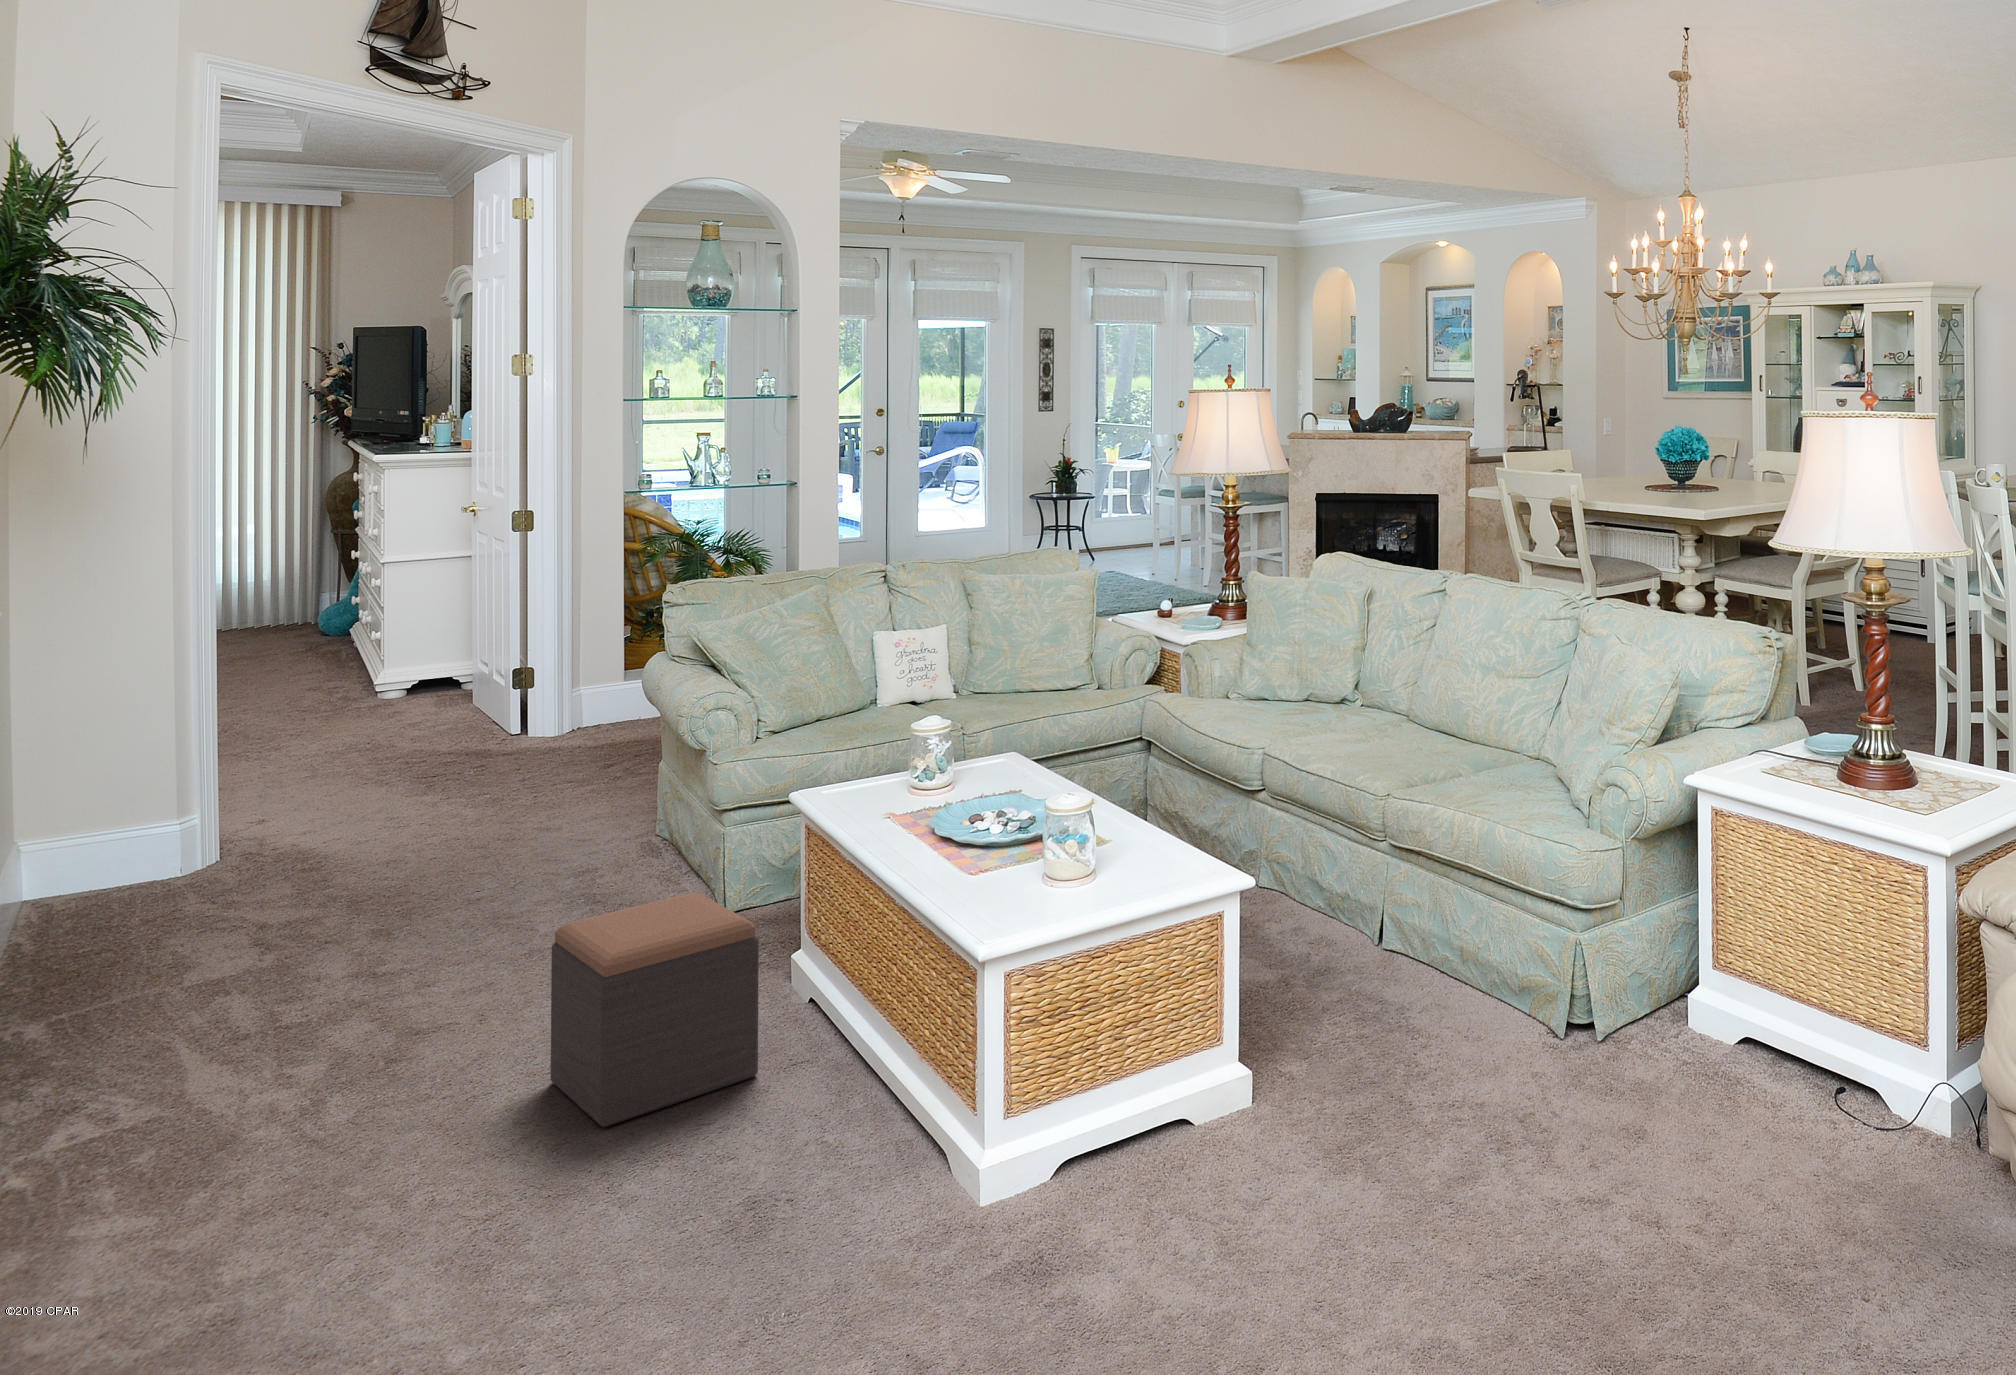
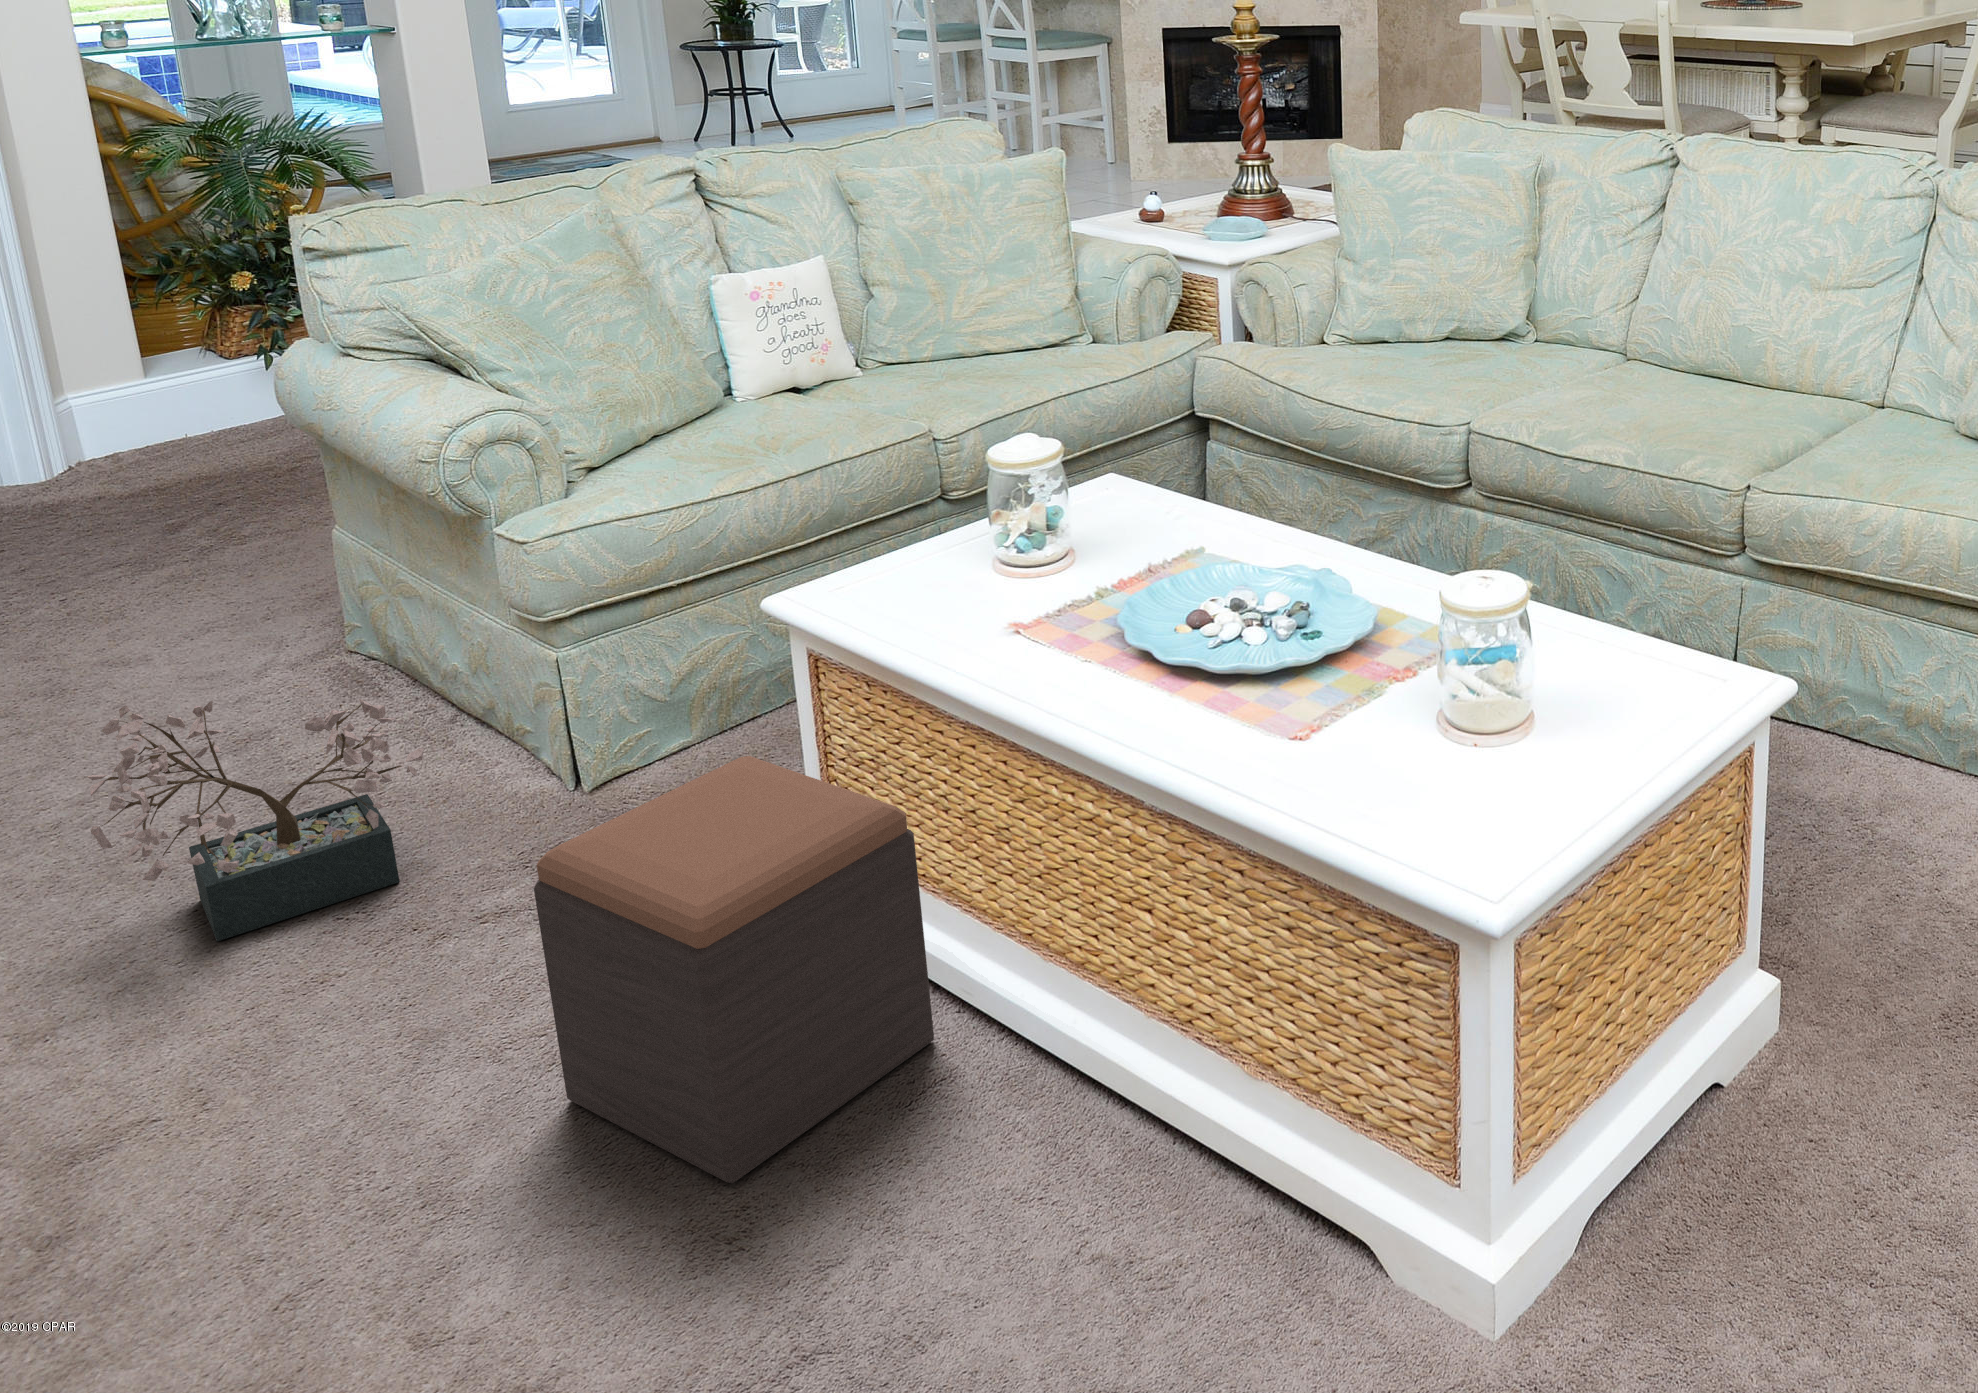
decorative plant: none [383,847,573,992] -> present [87,699,424,941]

